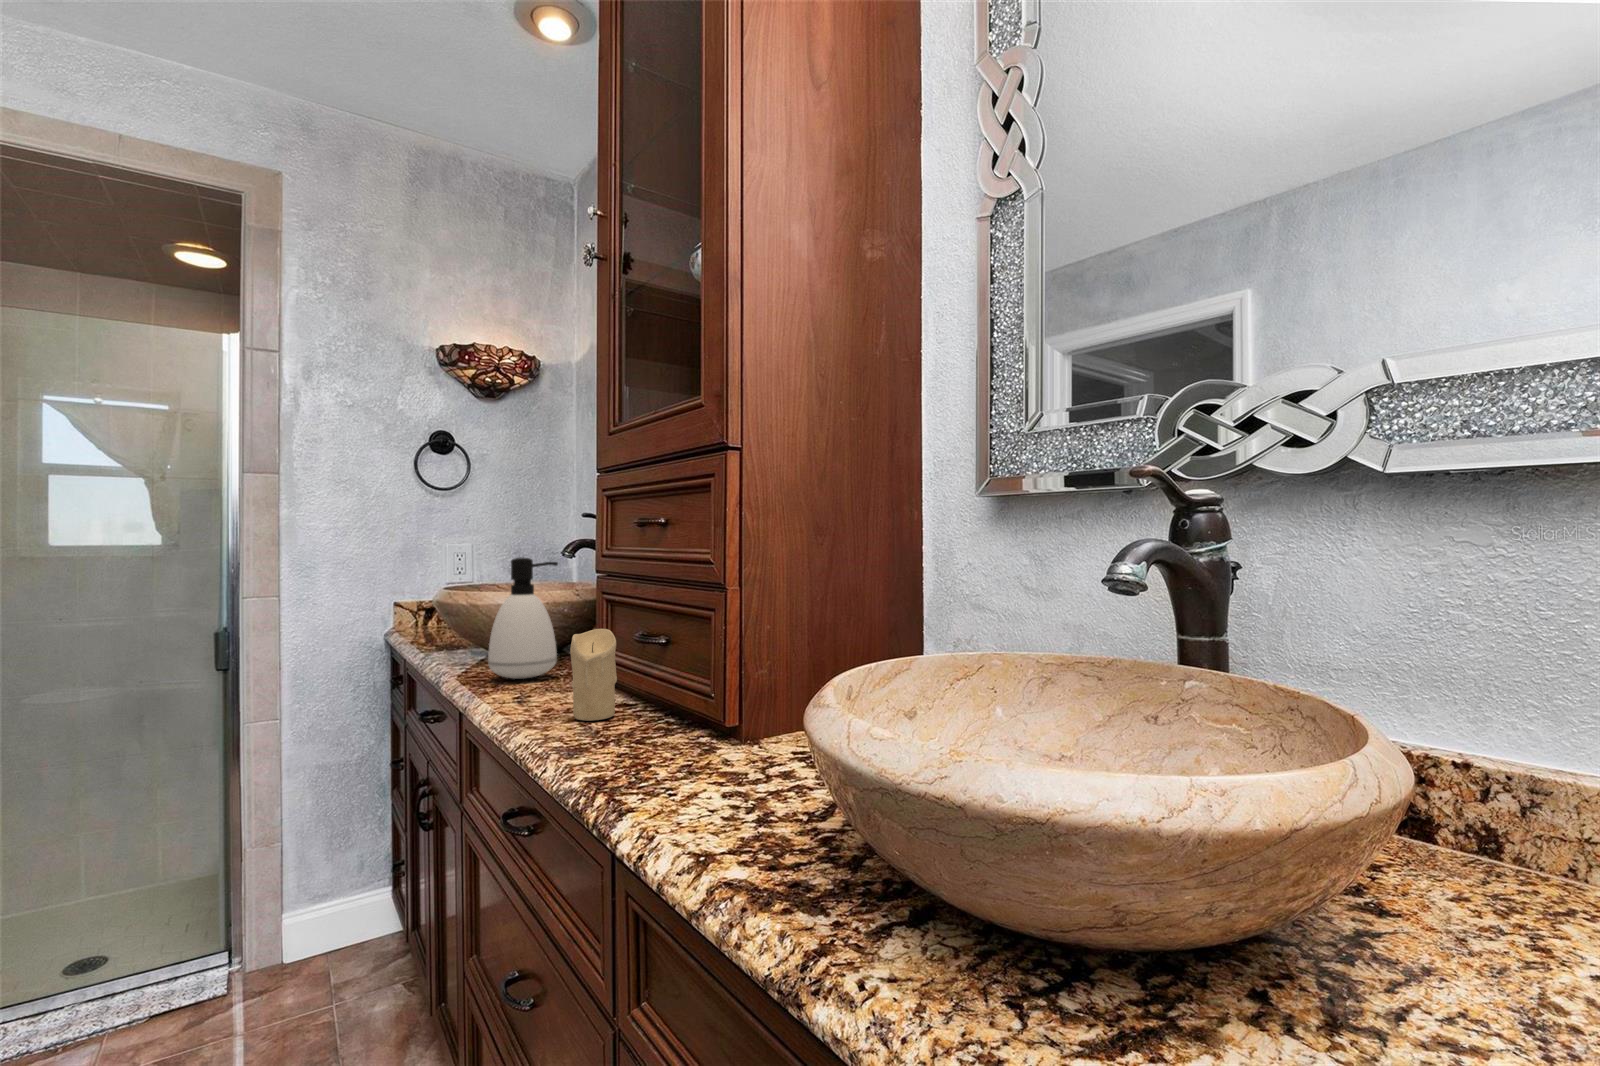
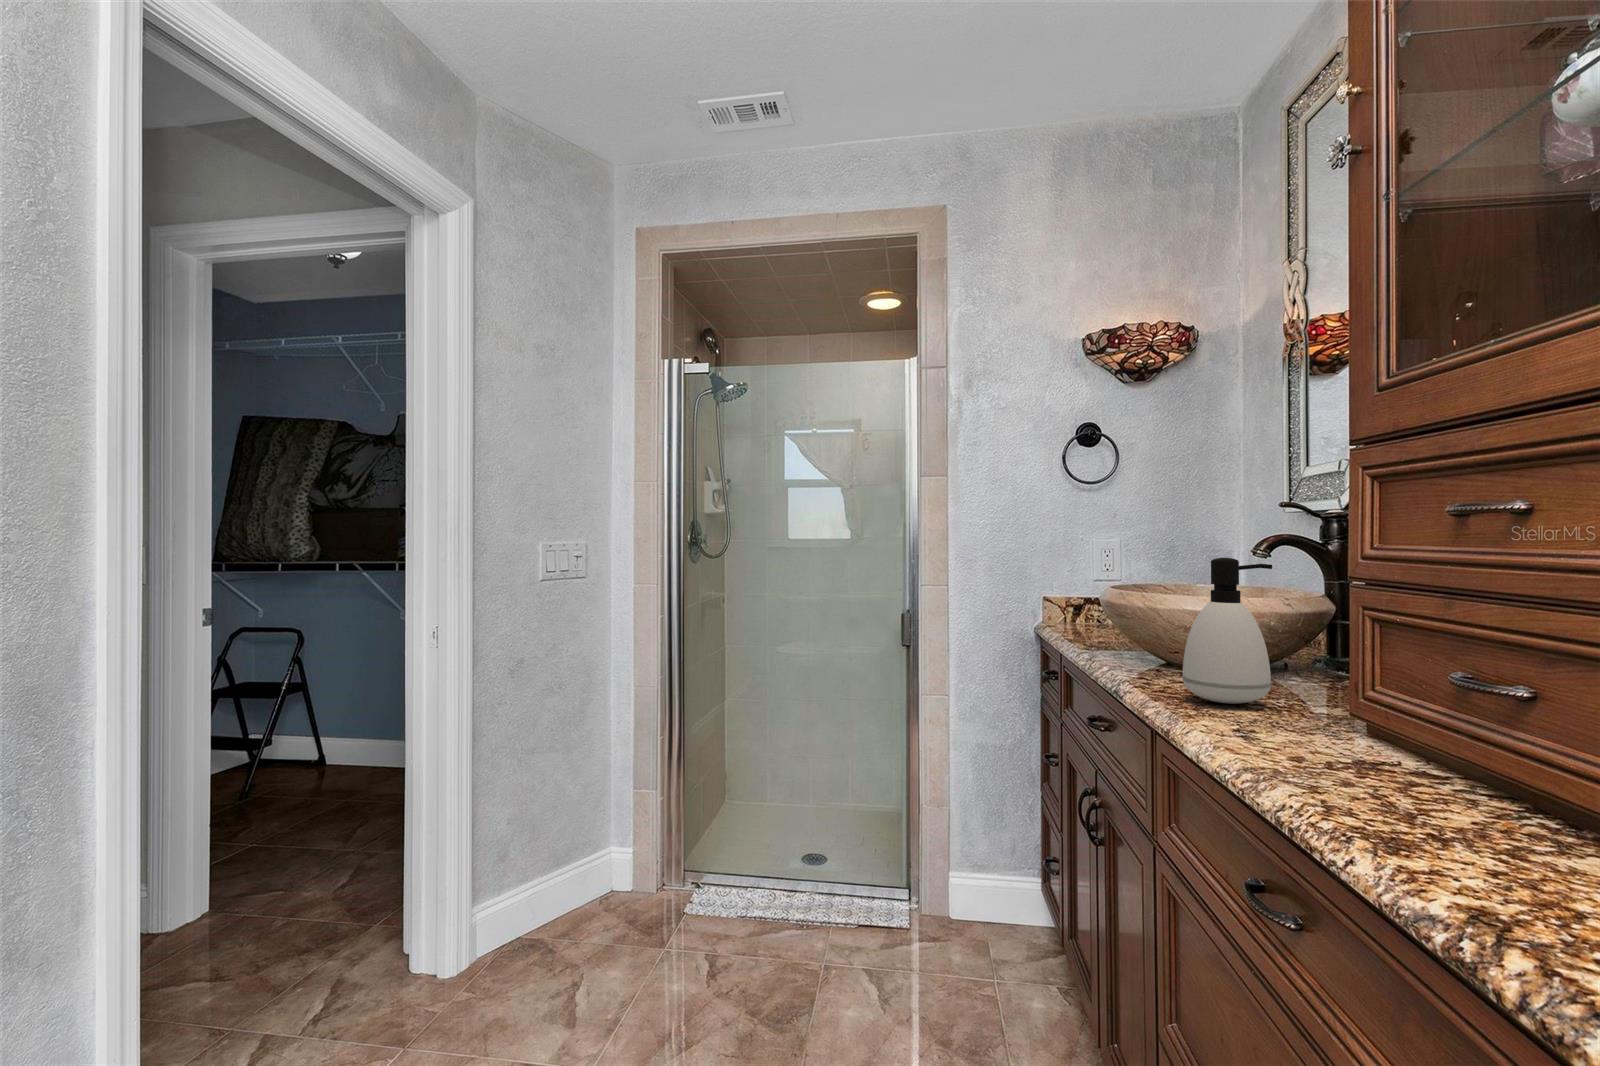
candle: present [570,629,617,721] -> none [1341,661,1417,789]

